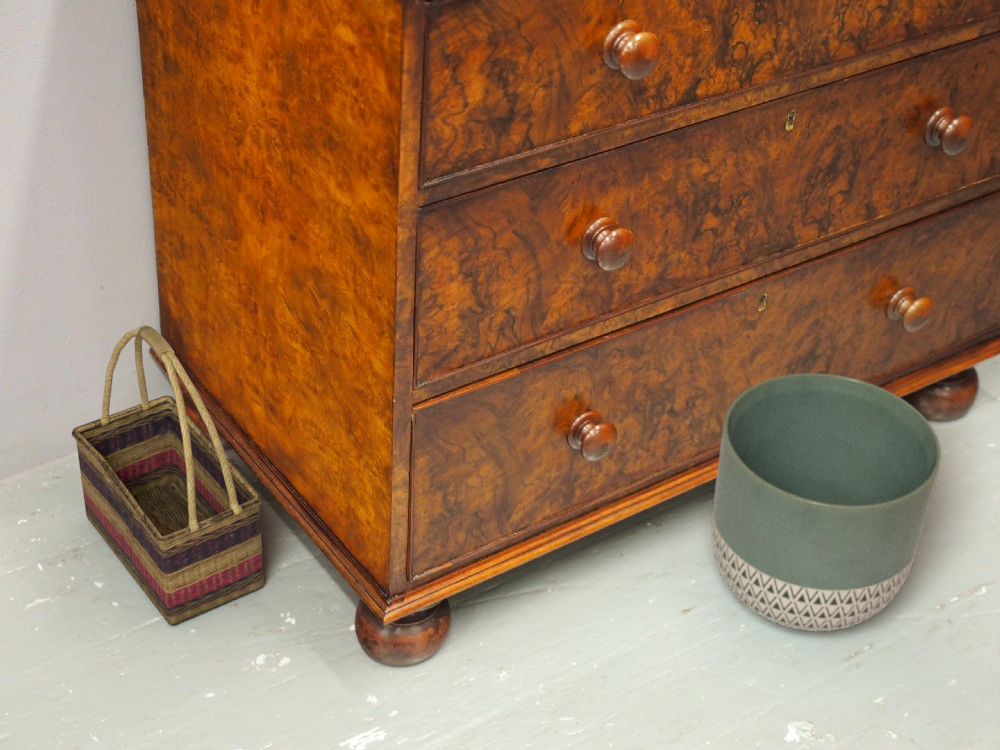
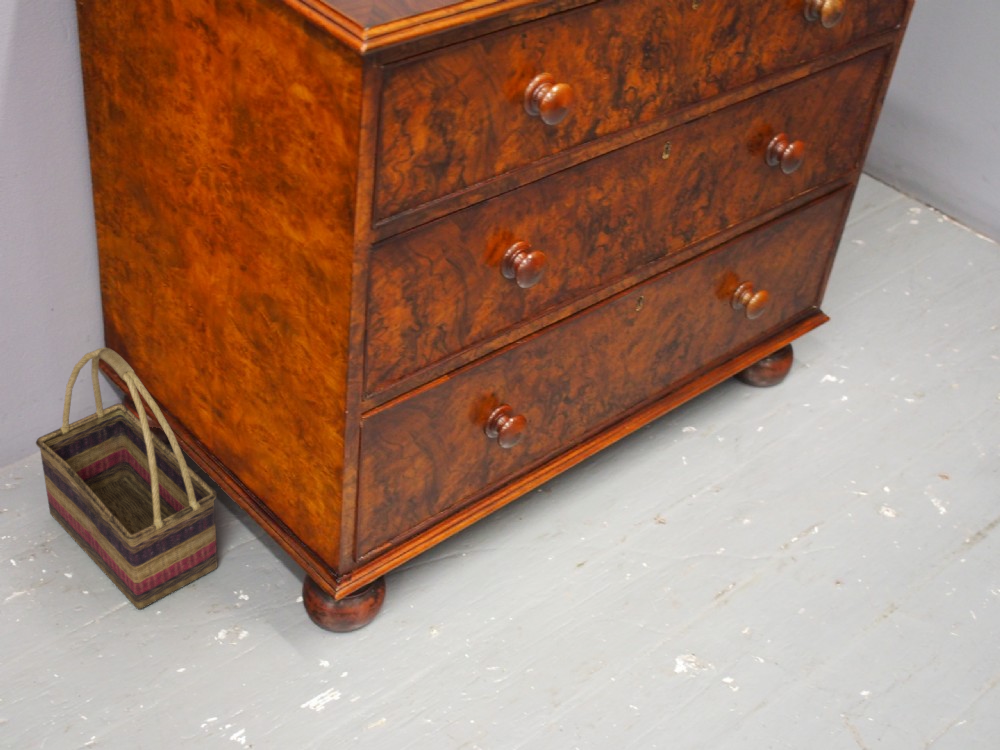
planter: present [711,373,941,631] -> none [601,361,795,577]

